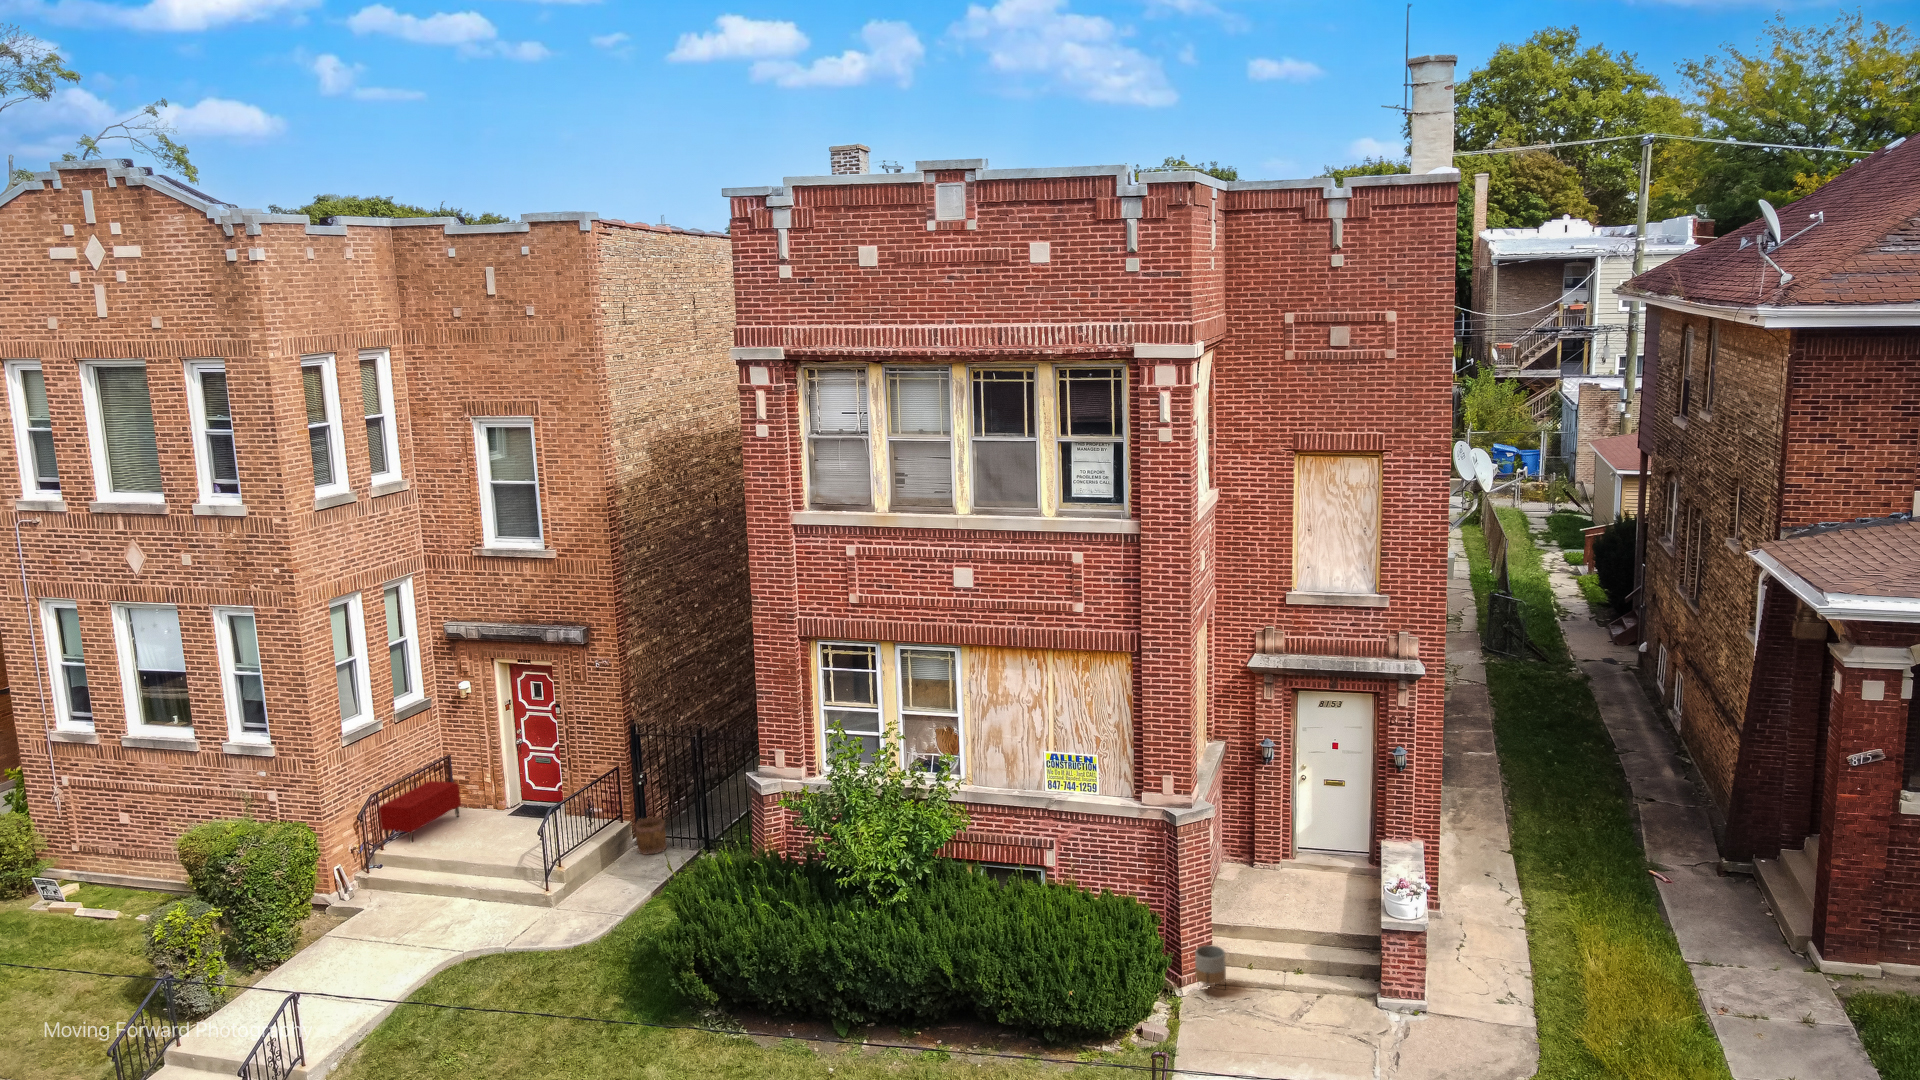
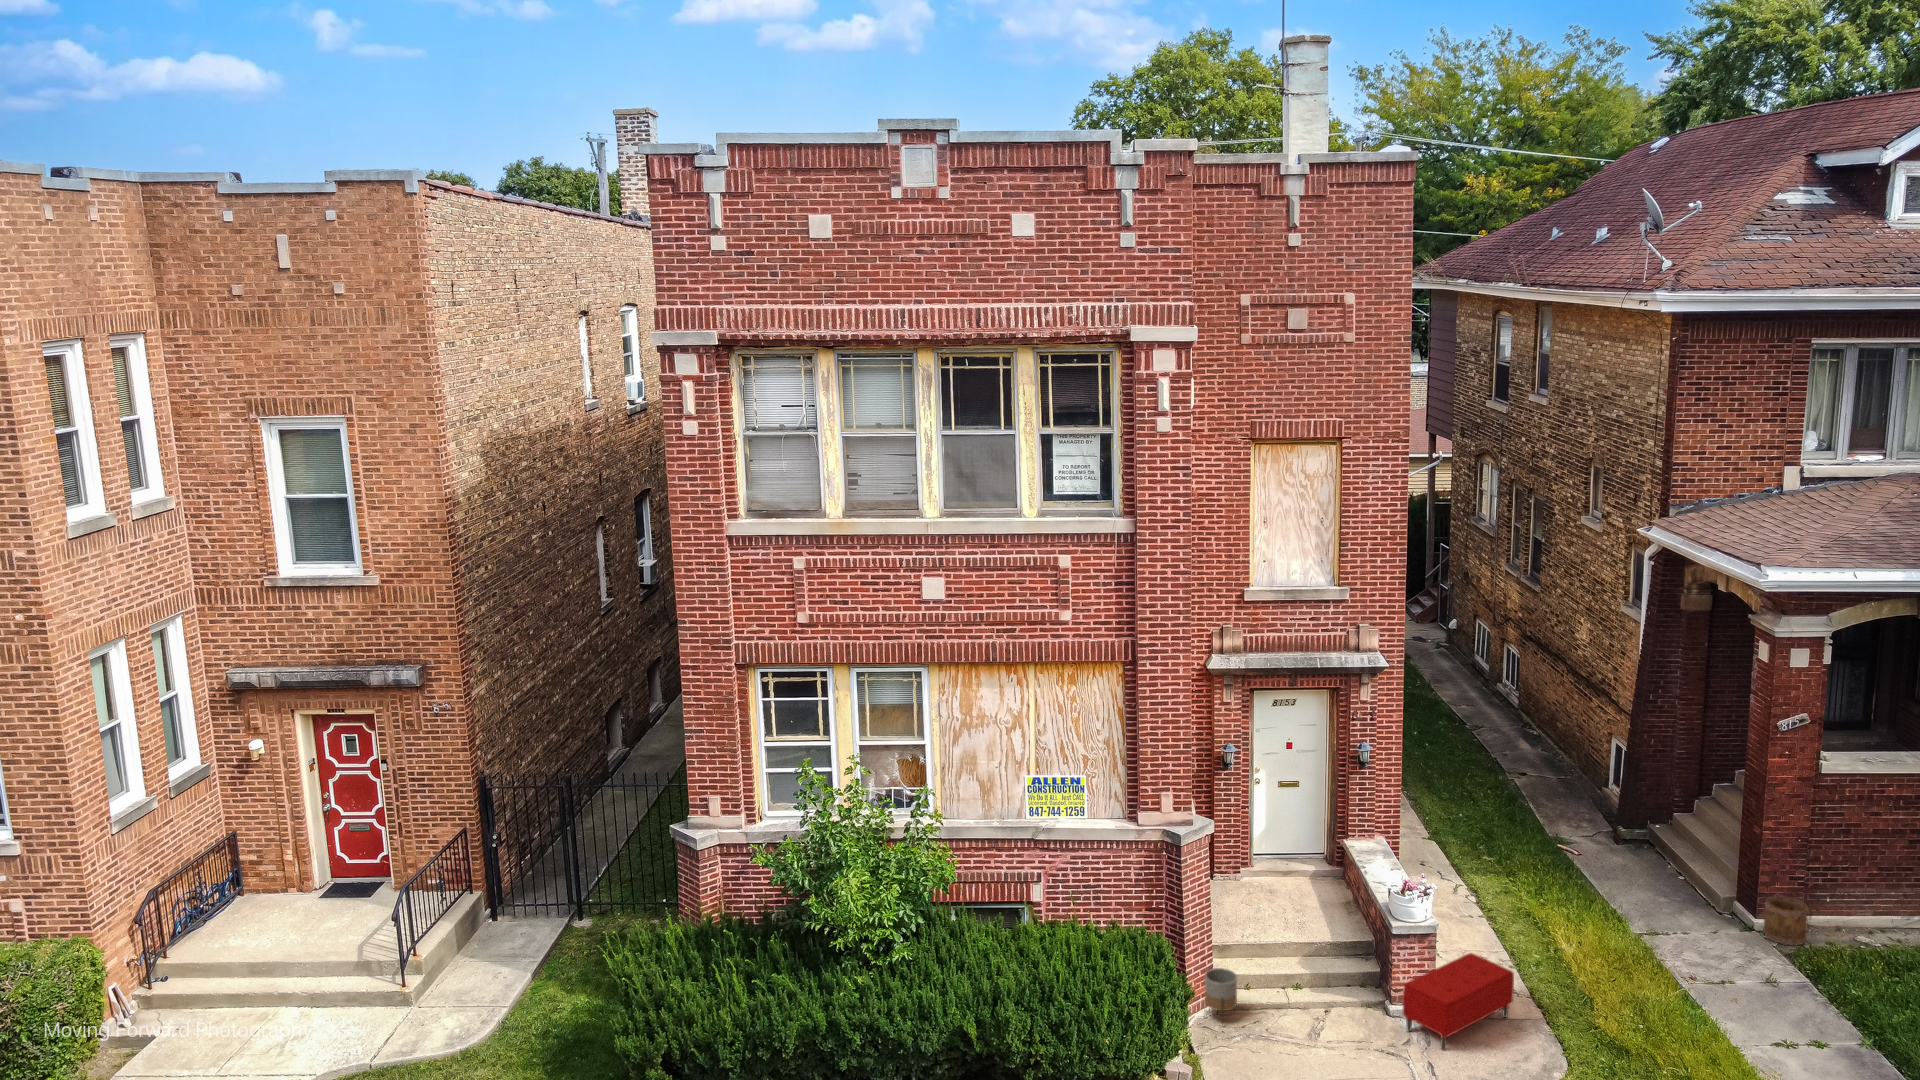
bench: present [379,781,461,842] -> present [1403,953,1514,1050]
bucket: present [636,818,667,855] -> present [1763,895,1813,946]

